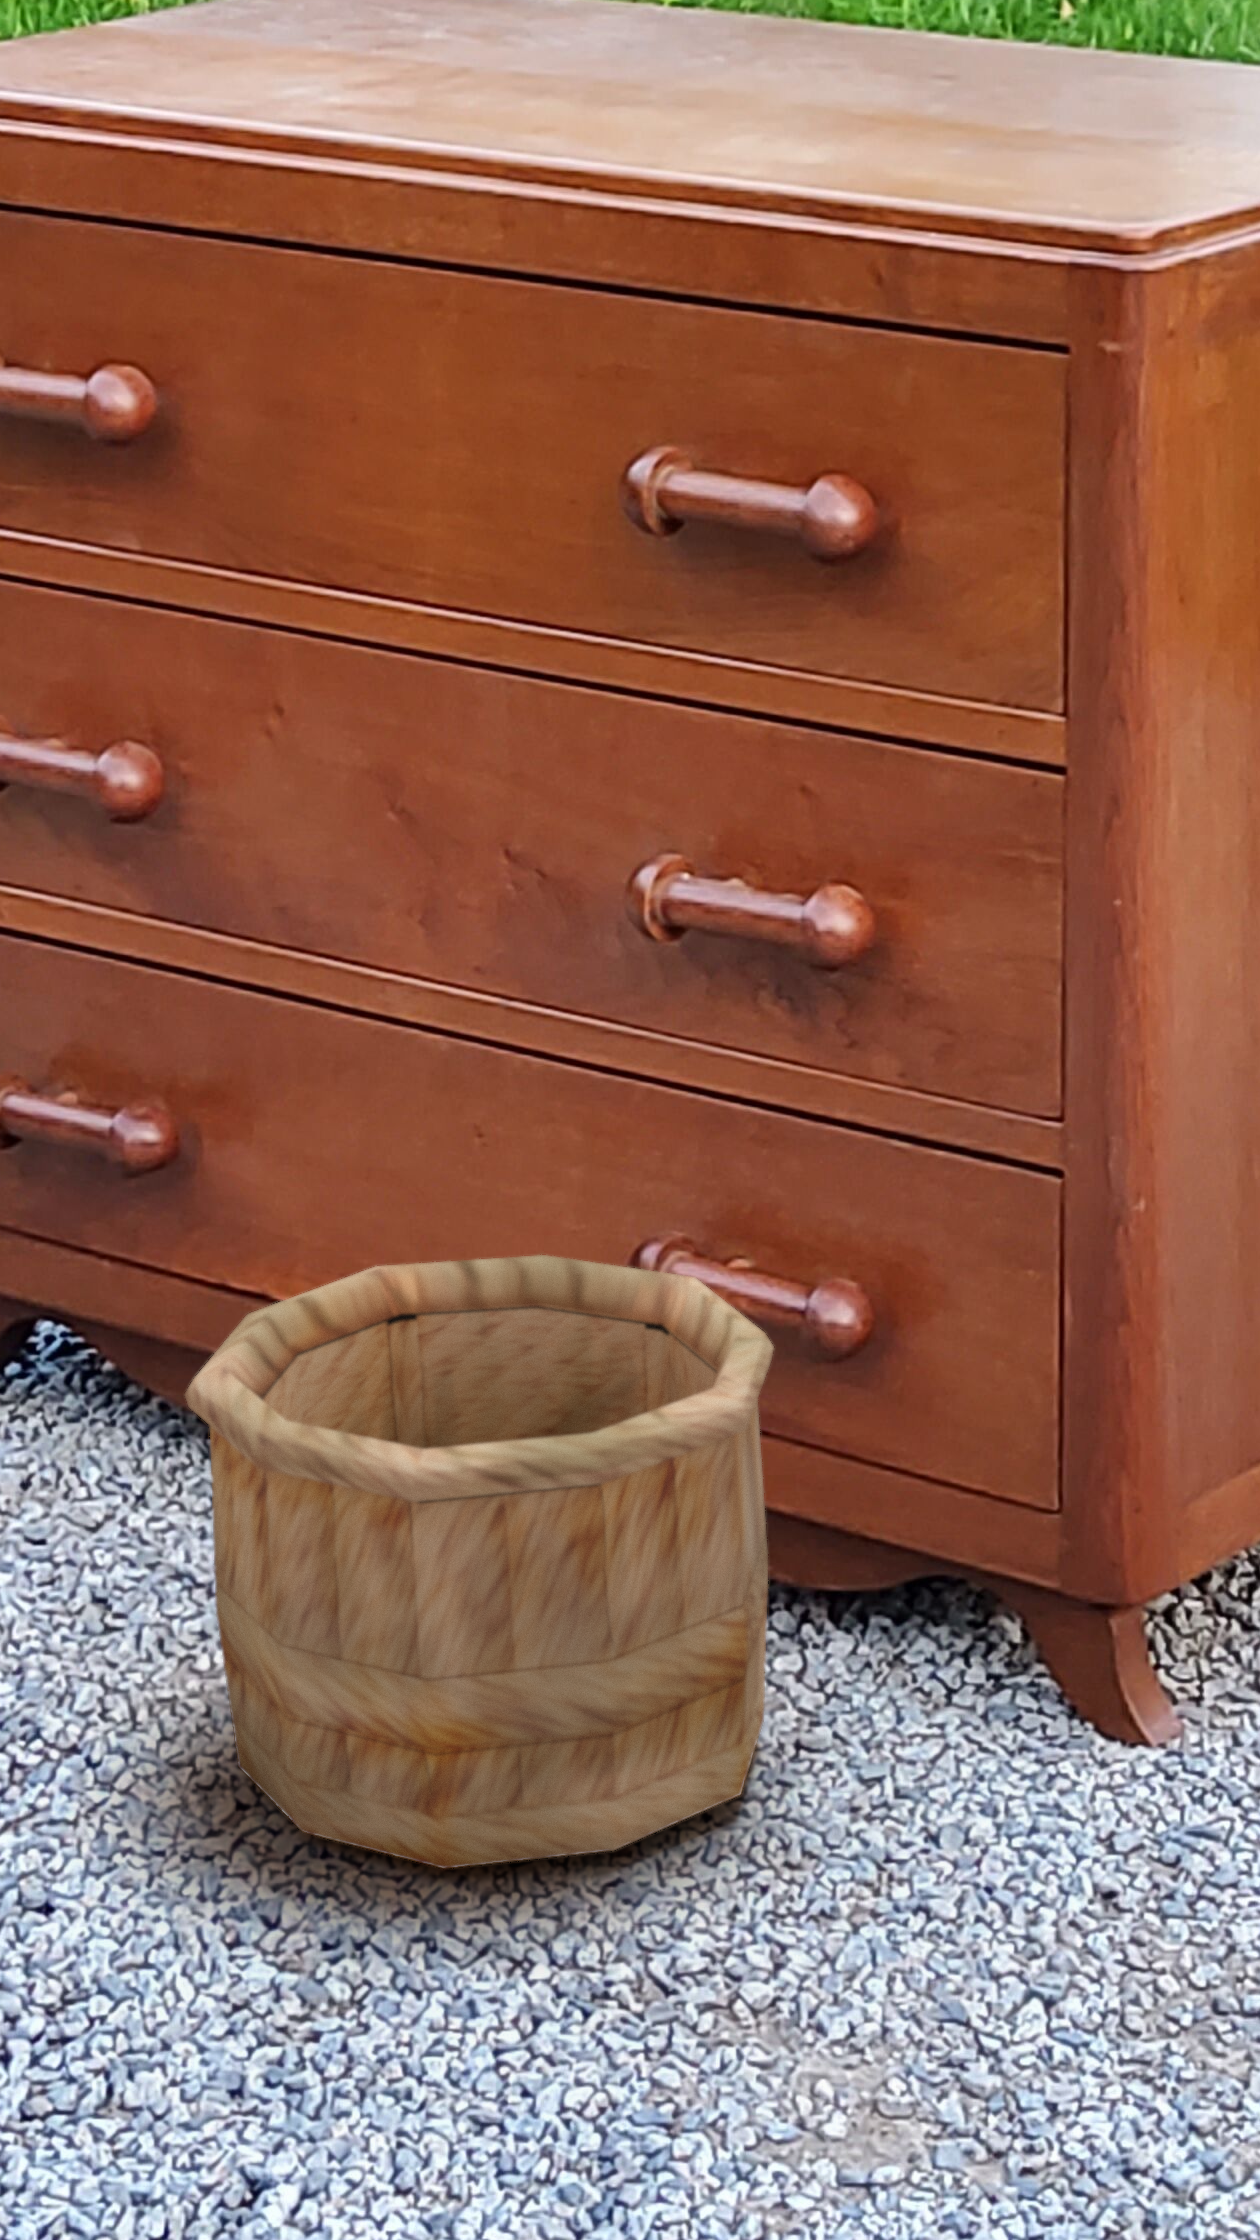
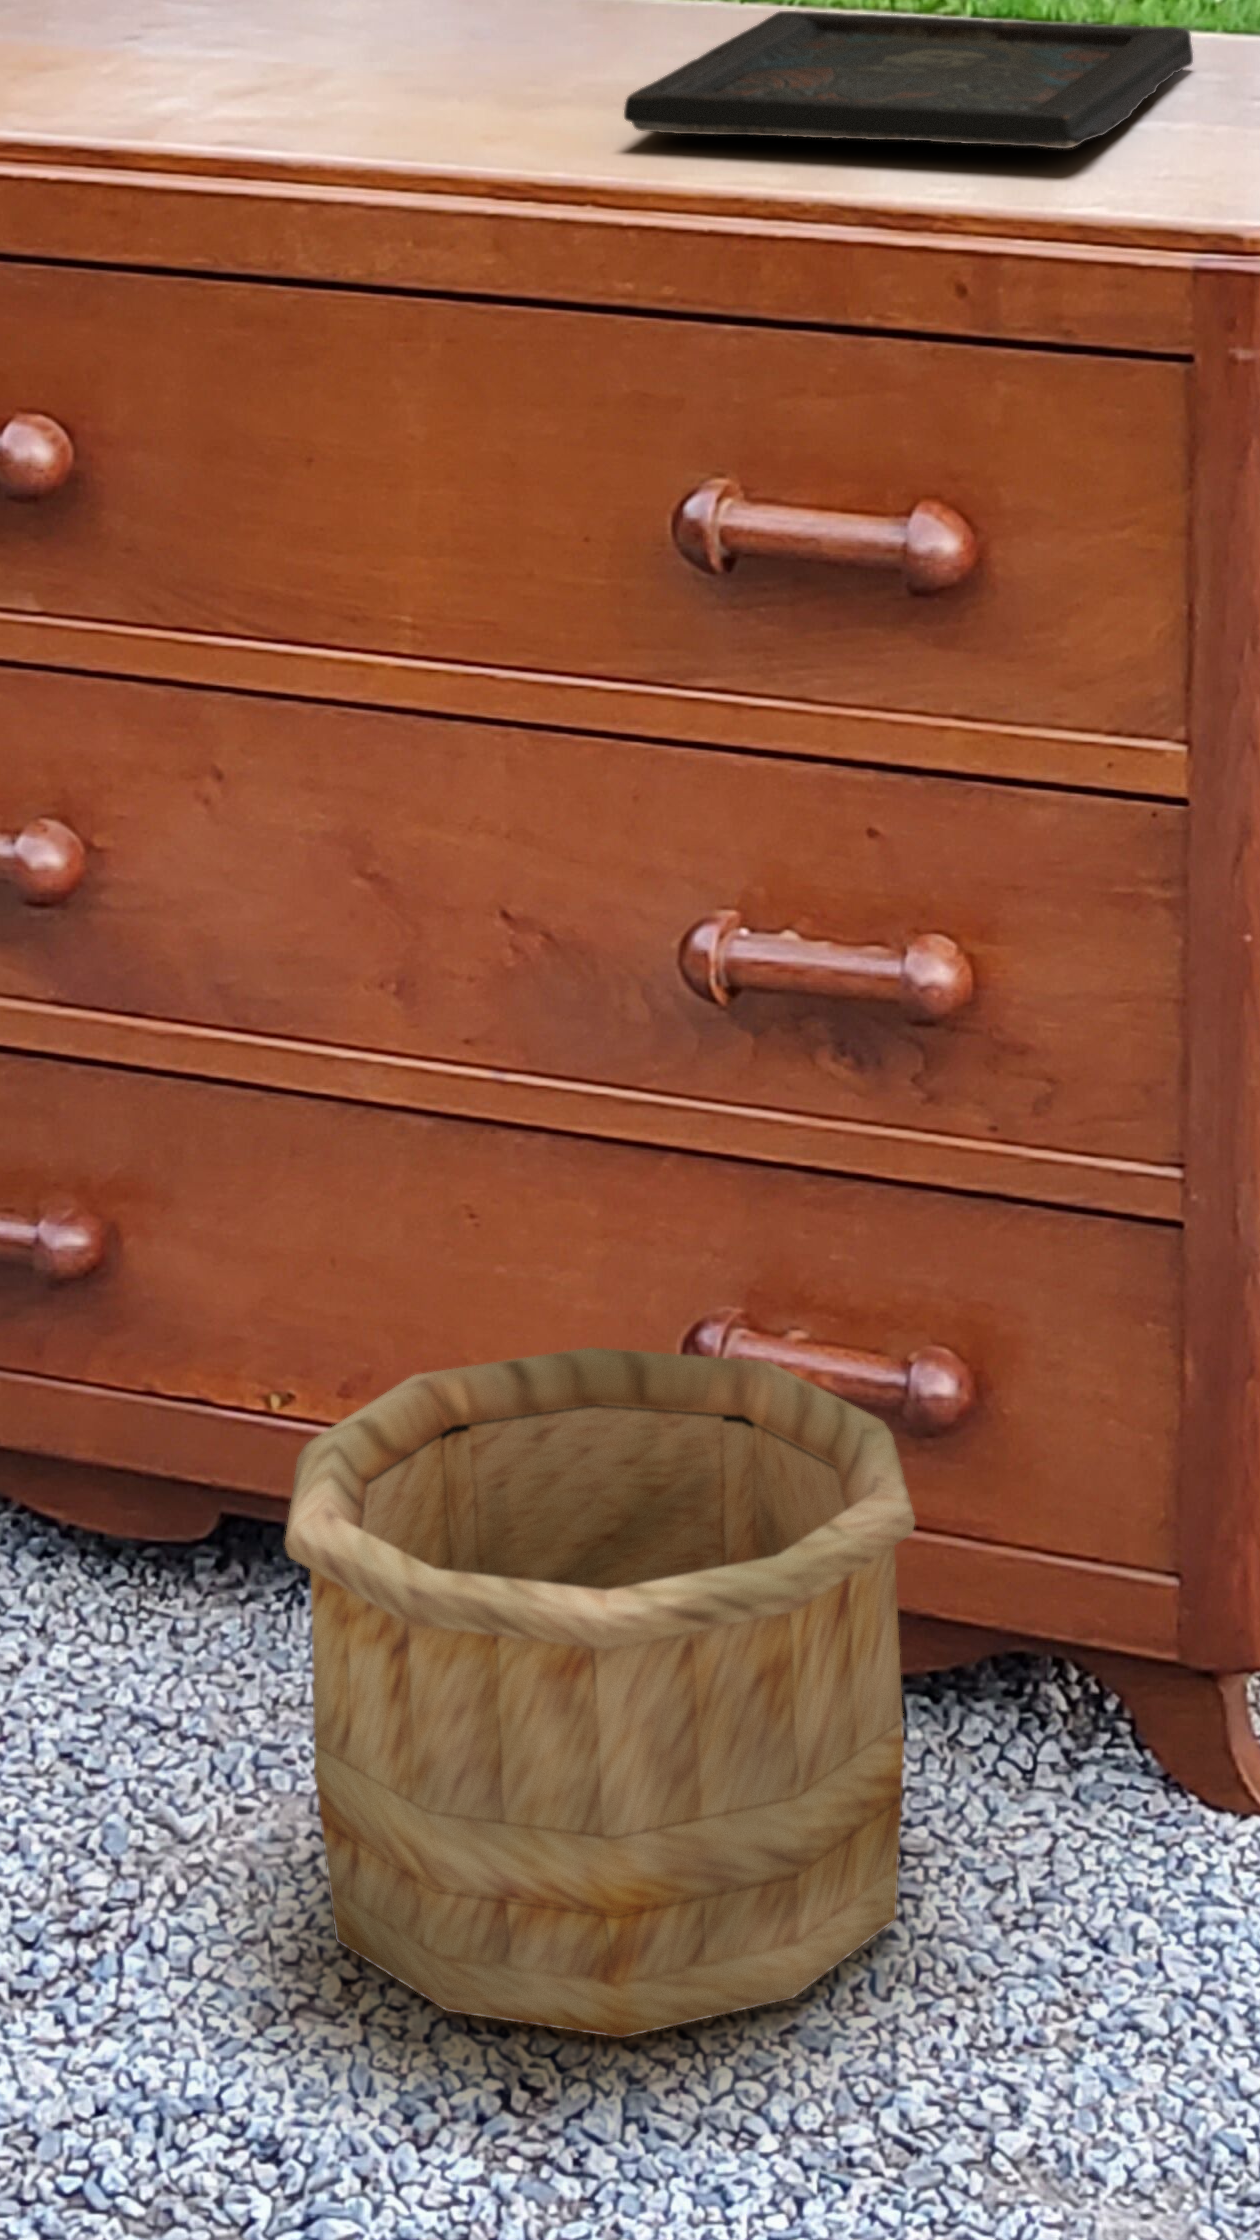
tray: none [618,46,1222,157] -> present [624,11,1193,149]

